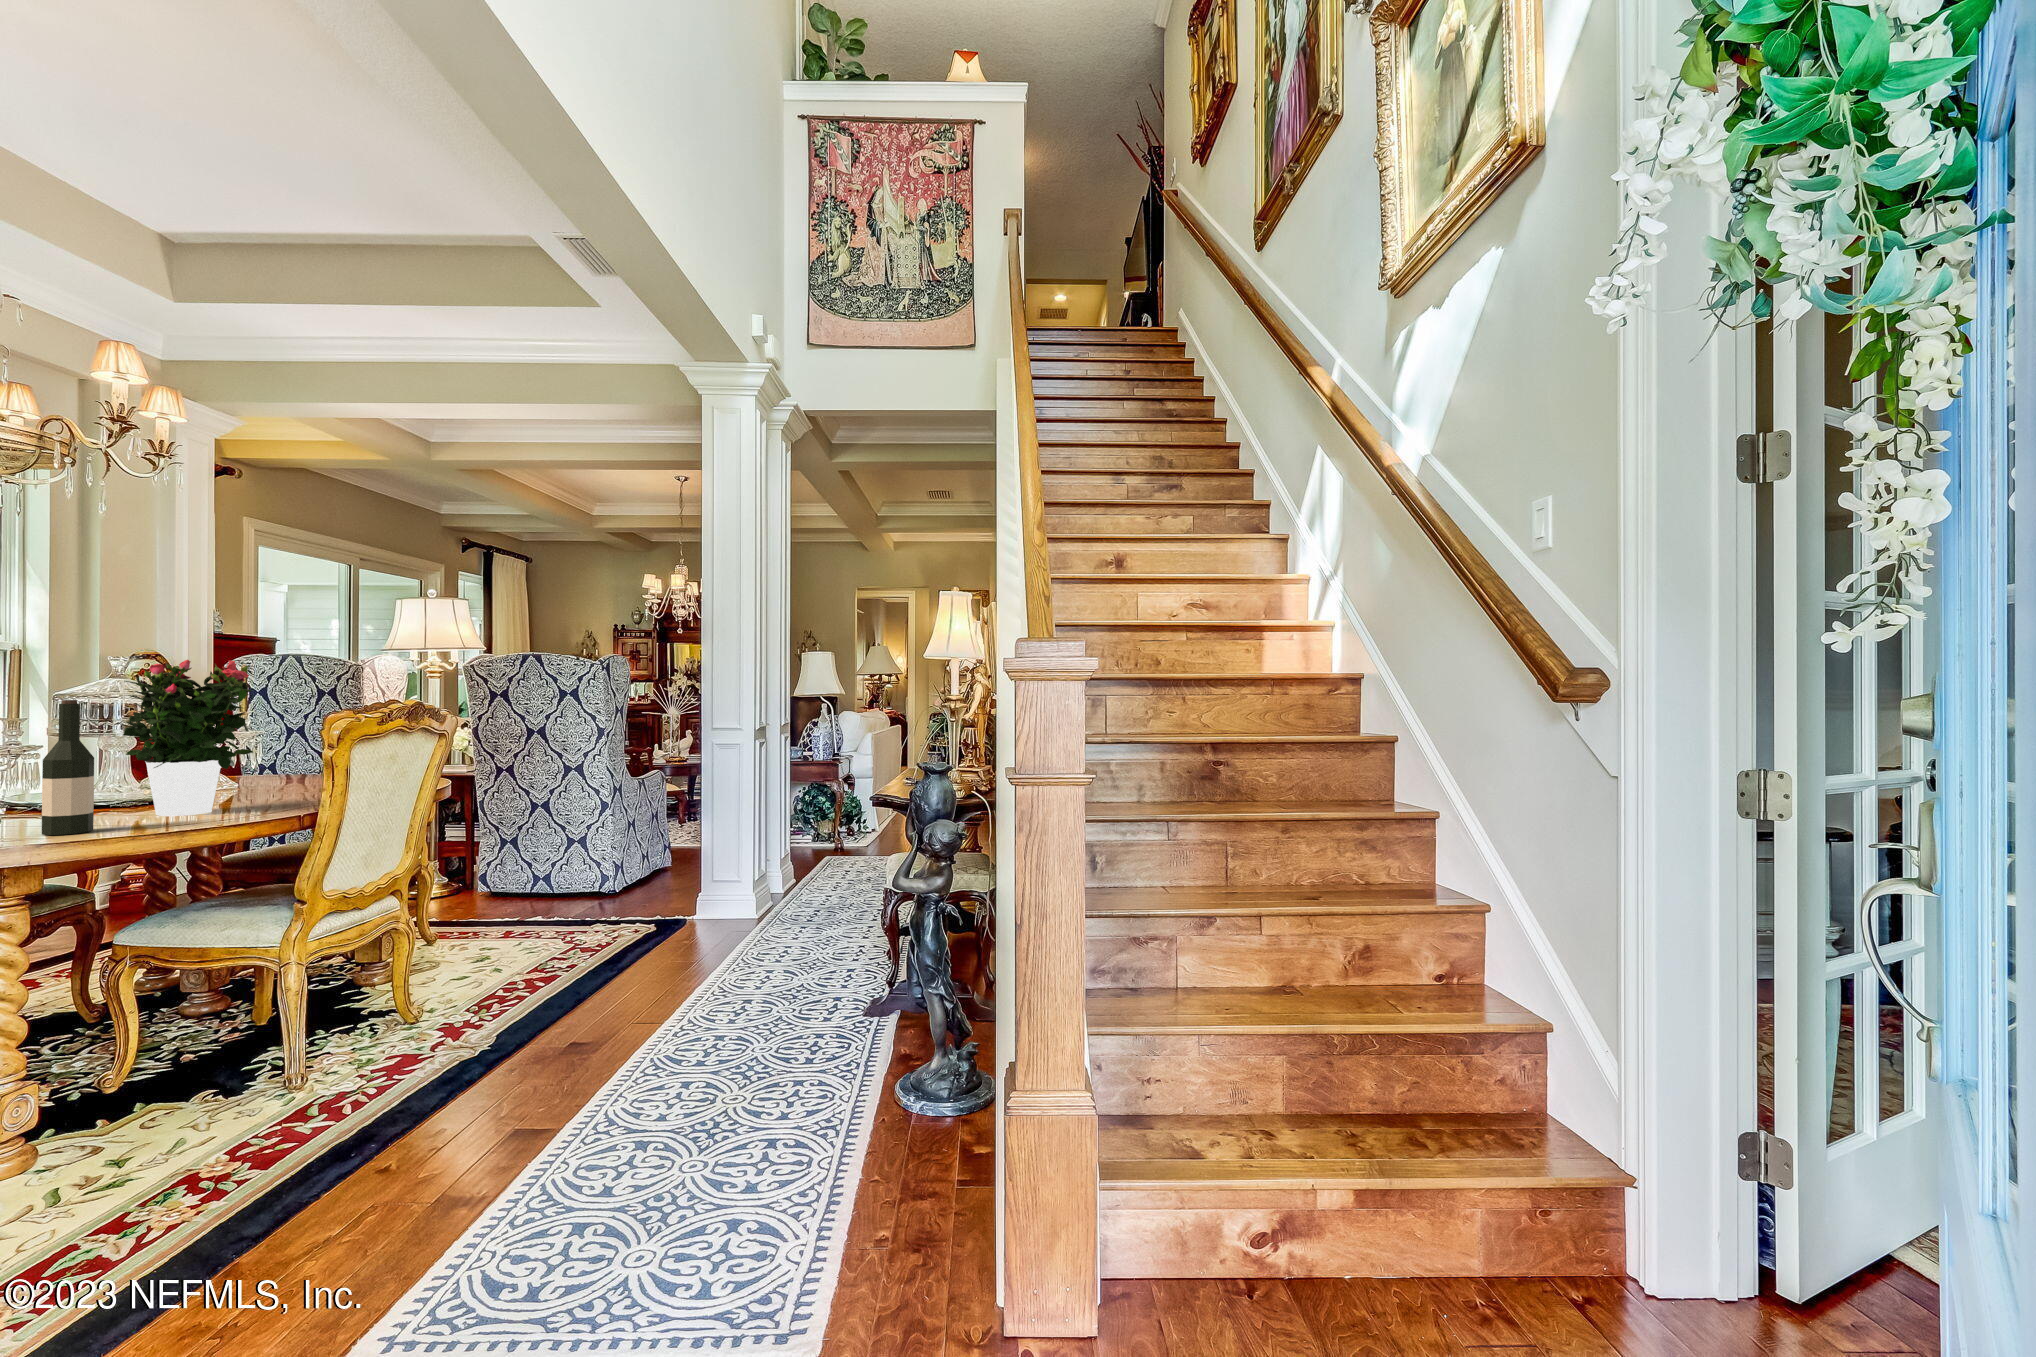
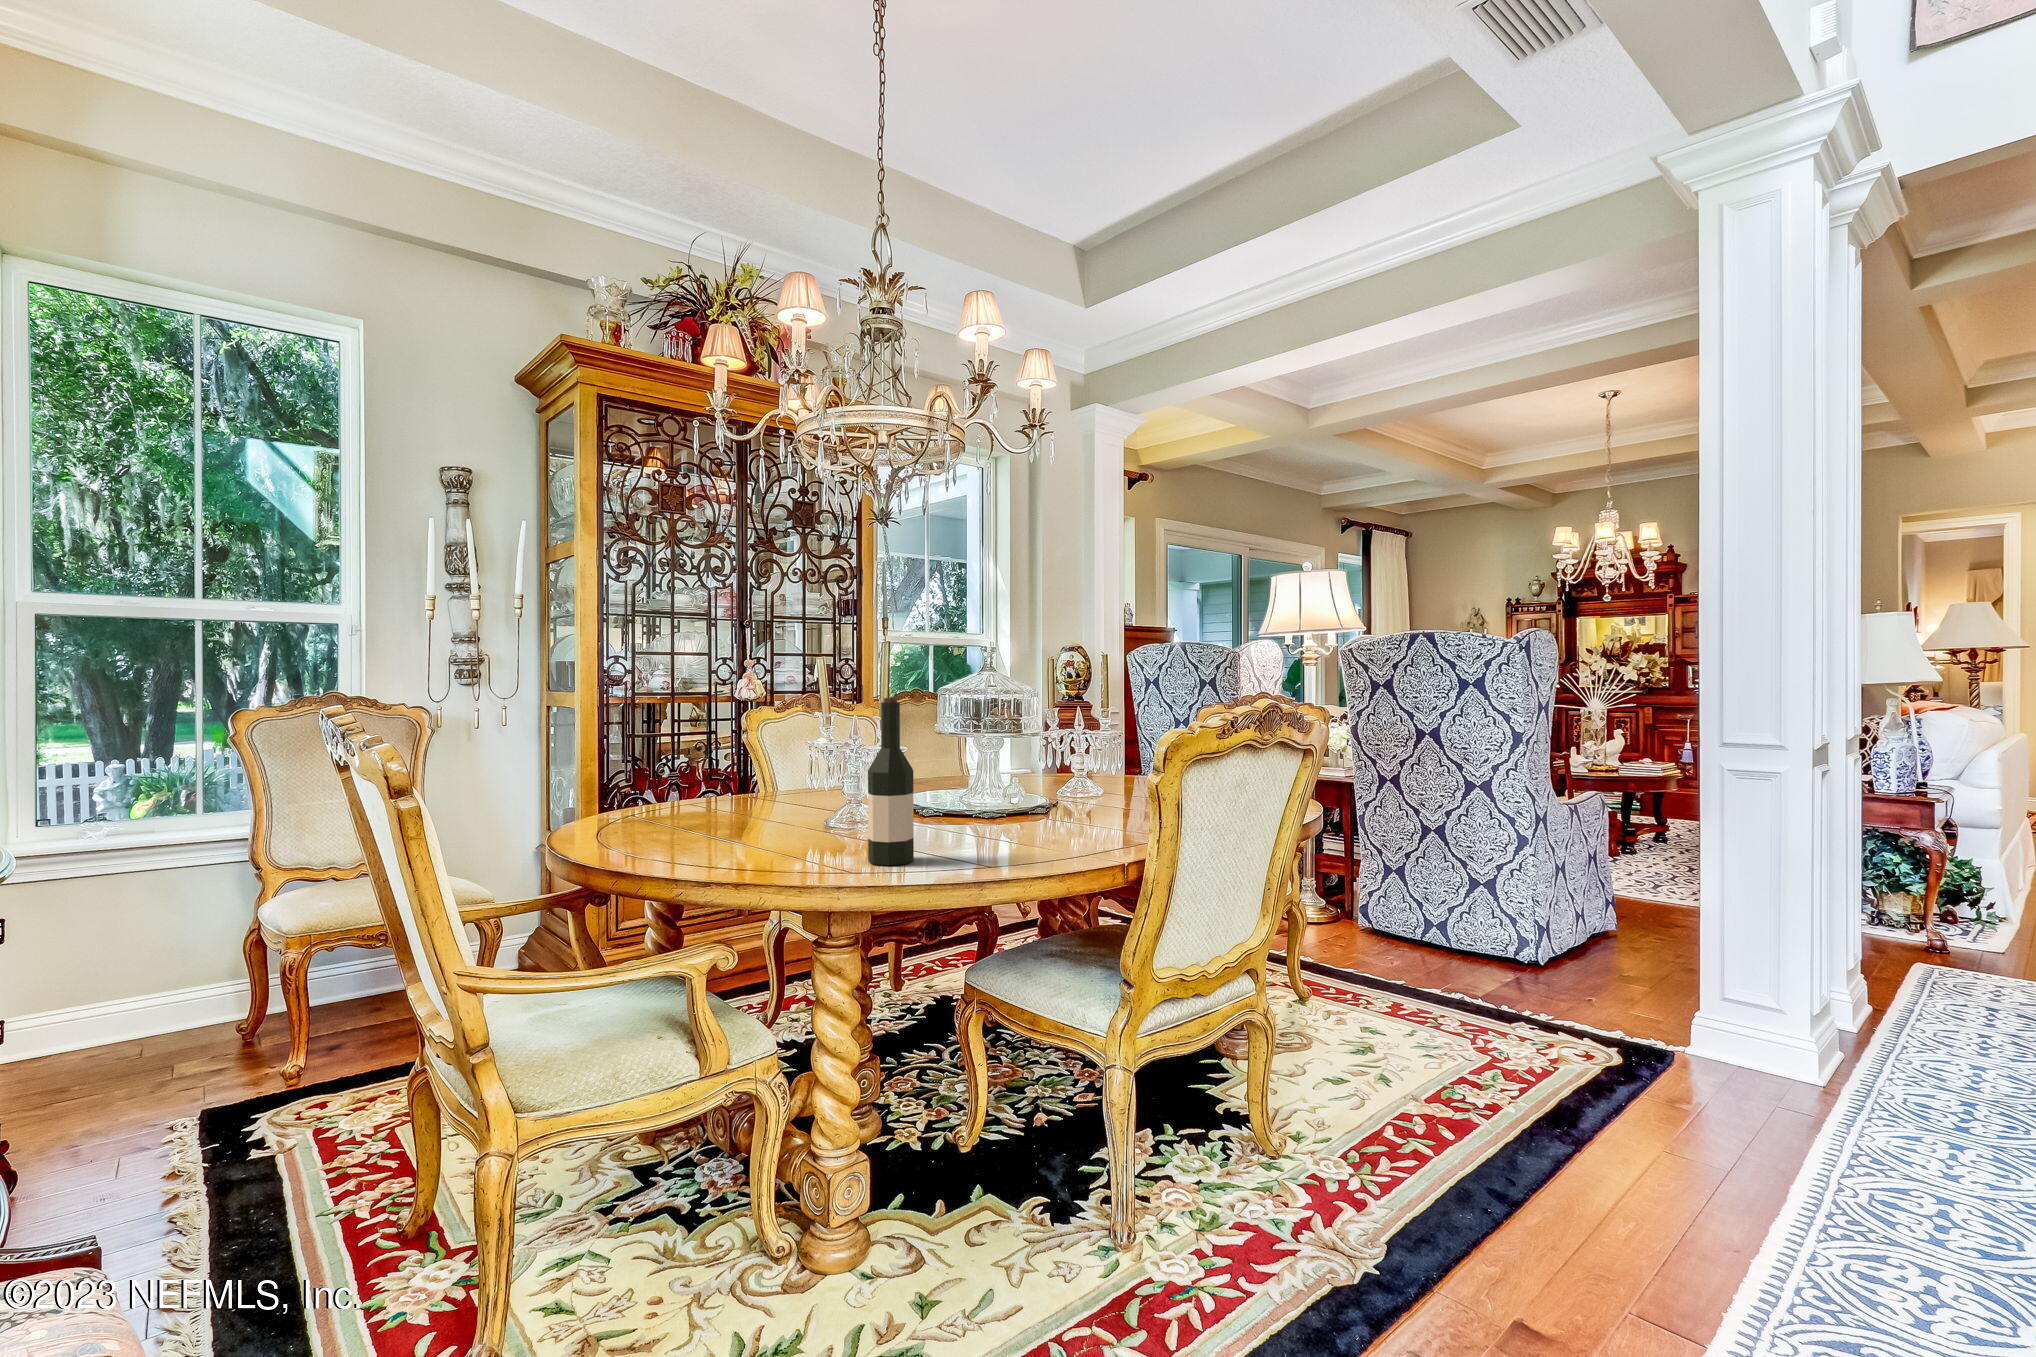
potted flower: present [123,660,253,816] -> none [951,646,1085,845]

